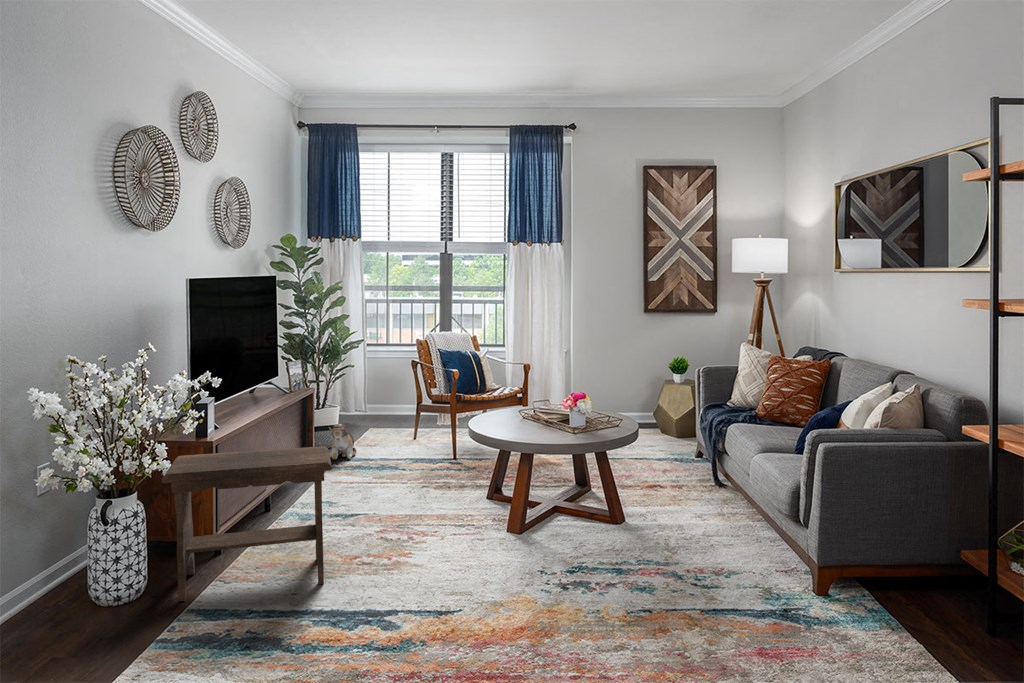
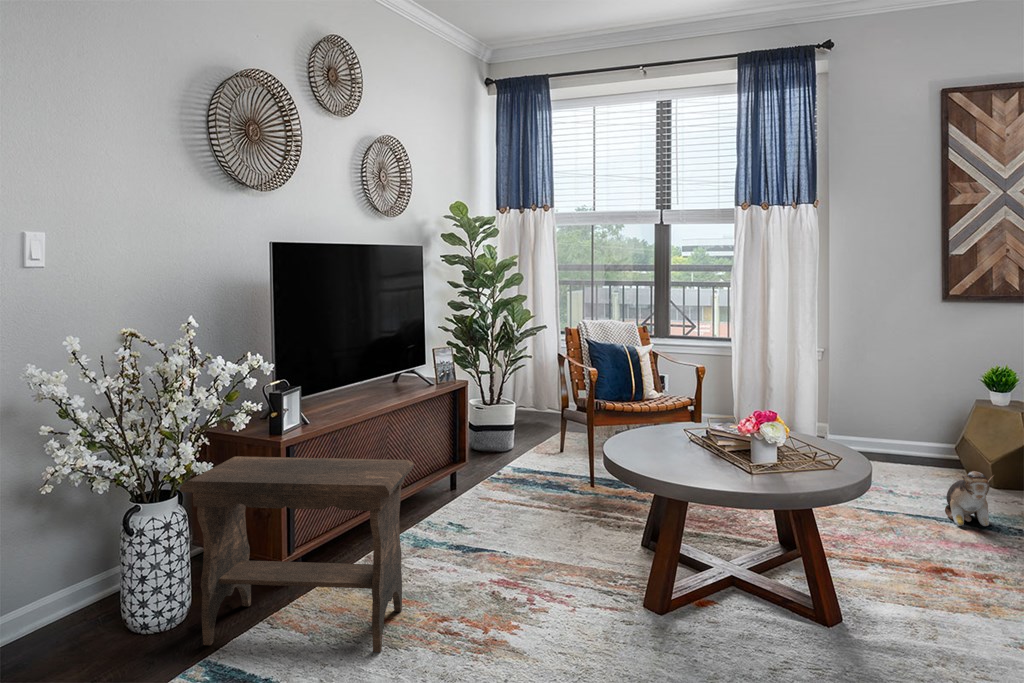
plush toy: present [329,424,356,460] -> present [945,471,993,526]

